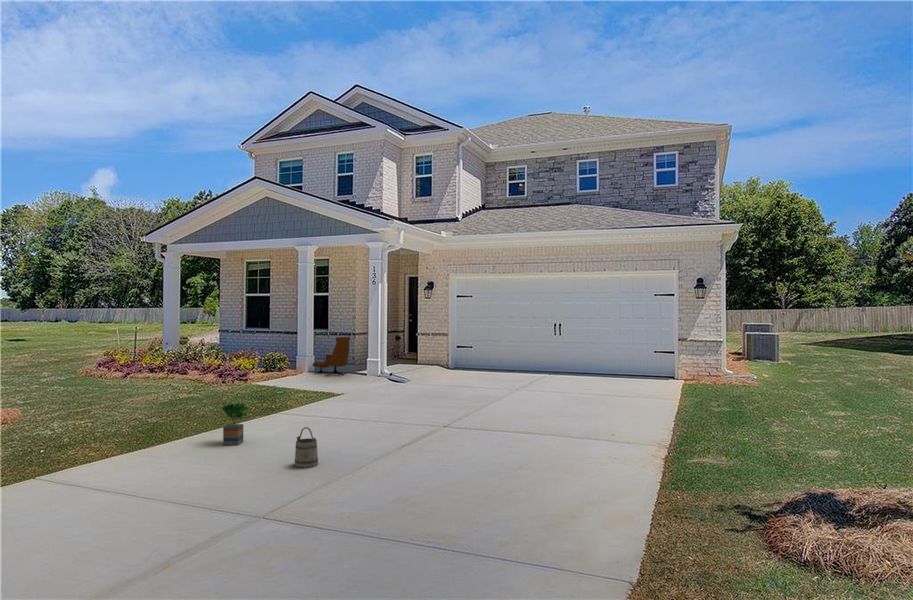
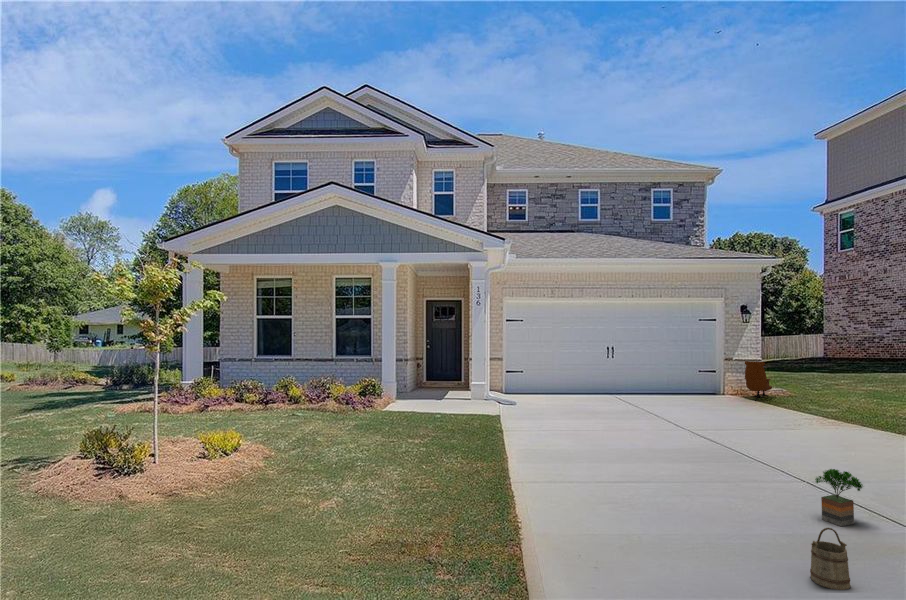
lounge chair: present [313,337,350,376] -> present [744,361,772,401]
potted tree: present [222,403,248,445] -> present [815,469,863,526]

